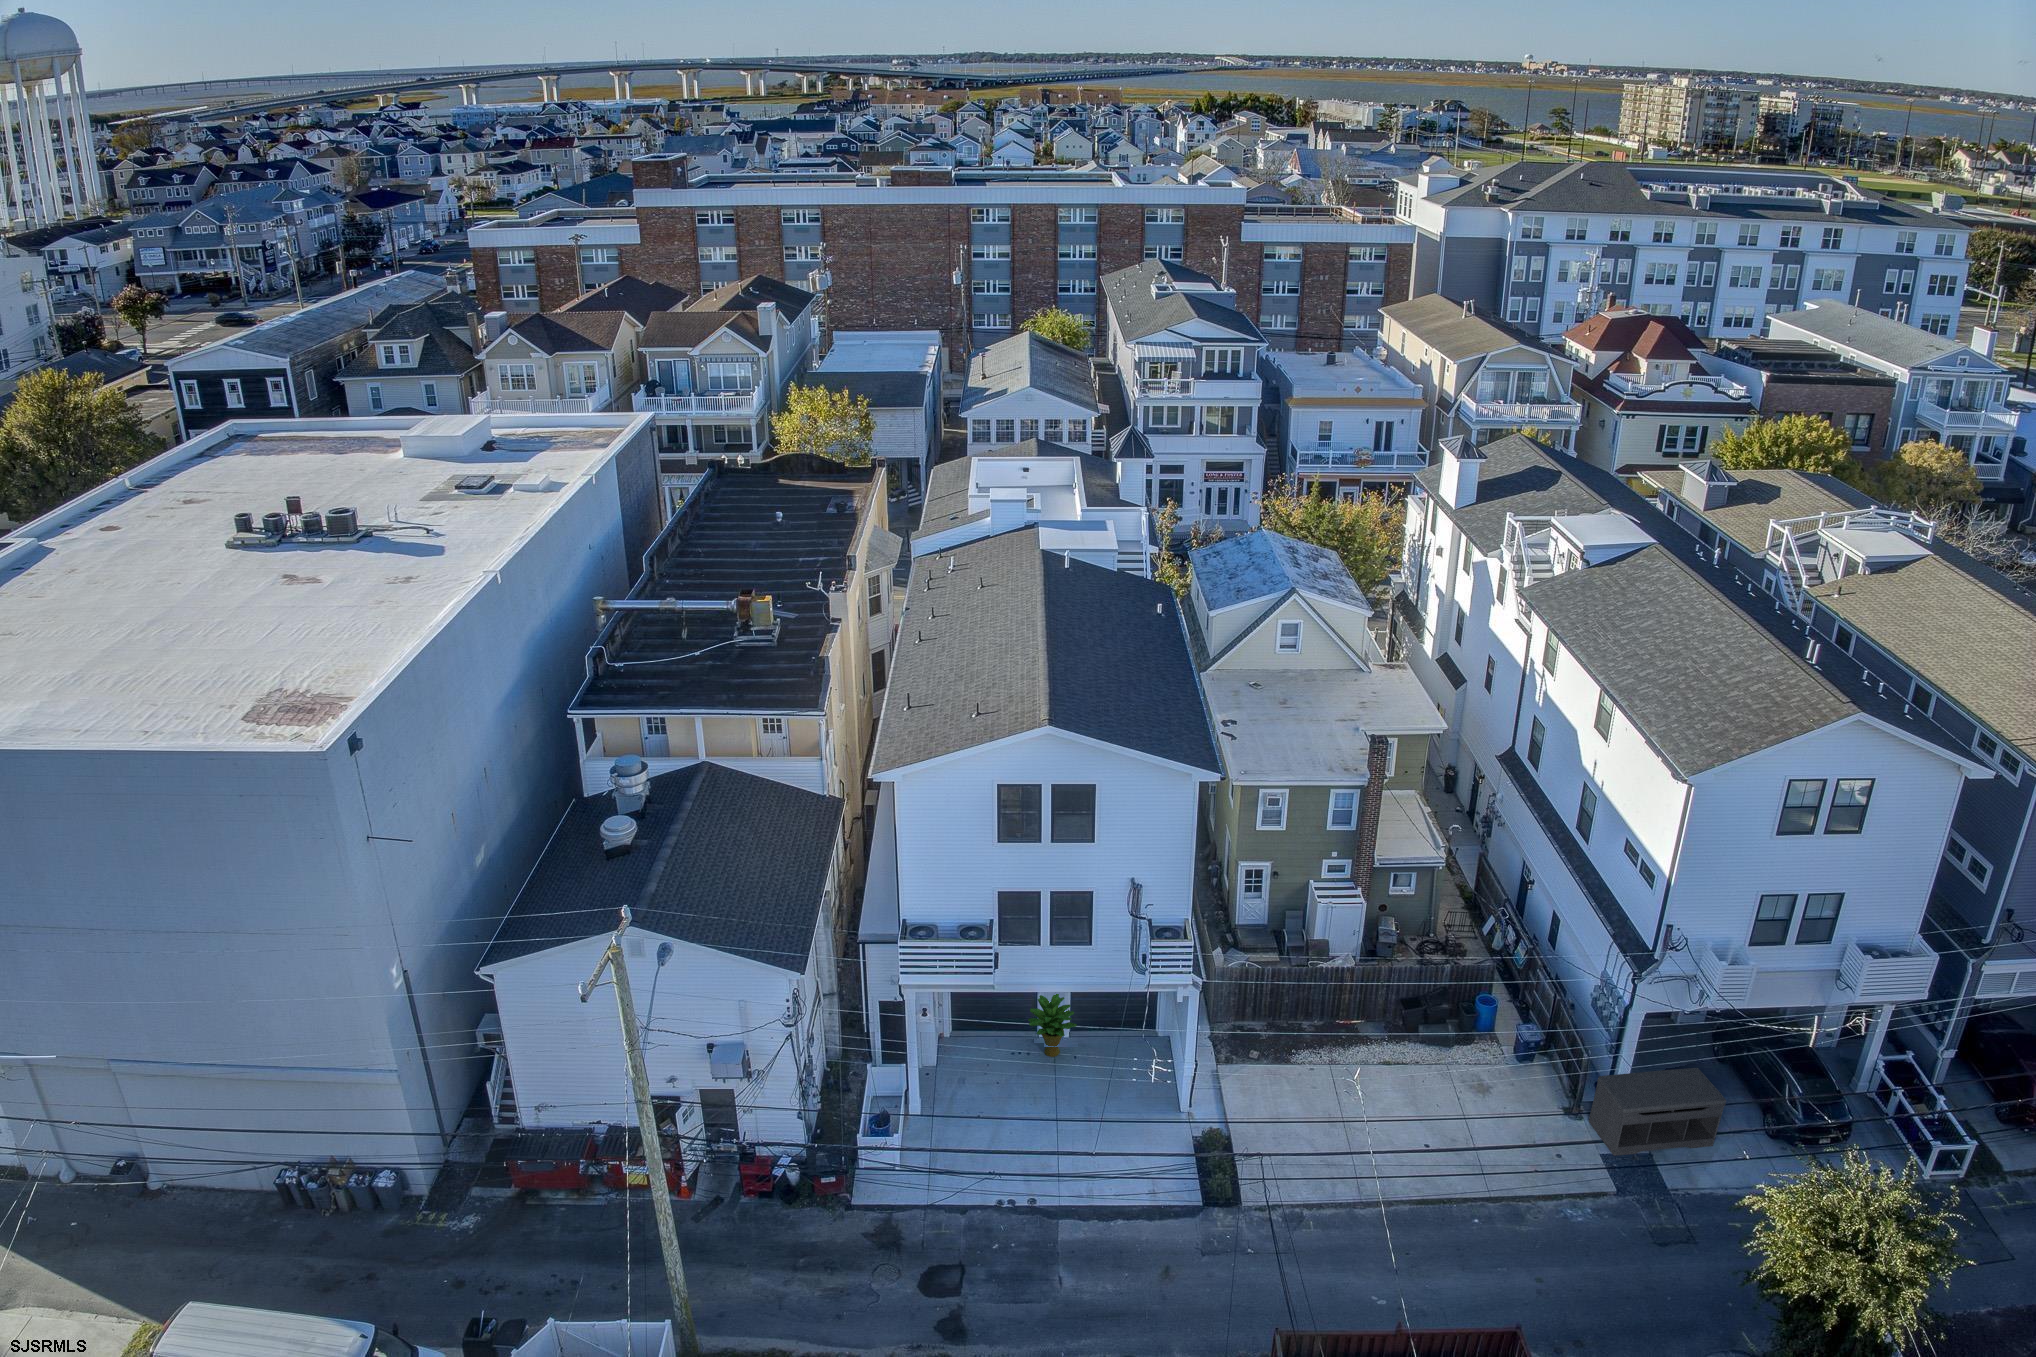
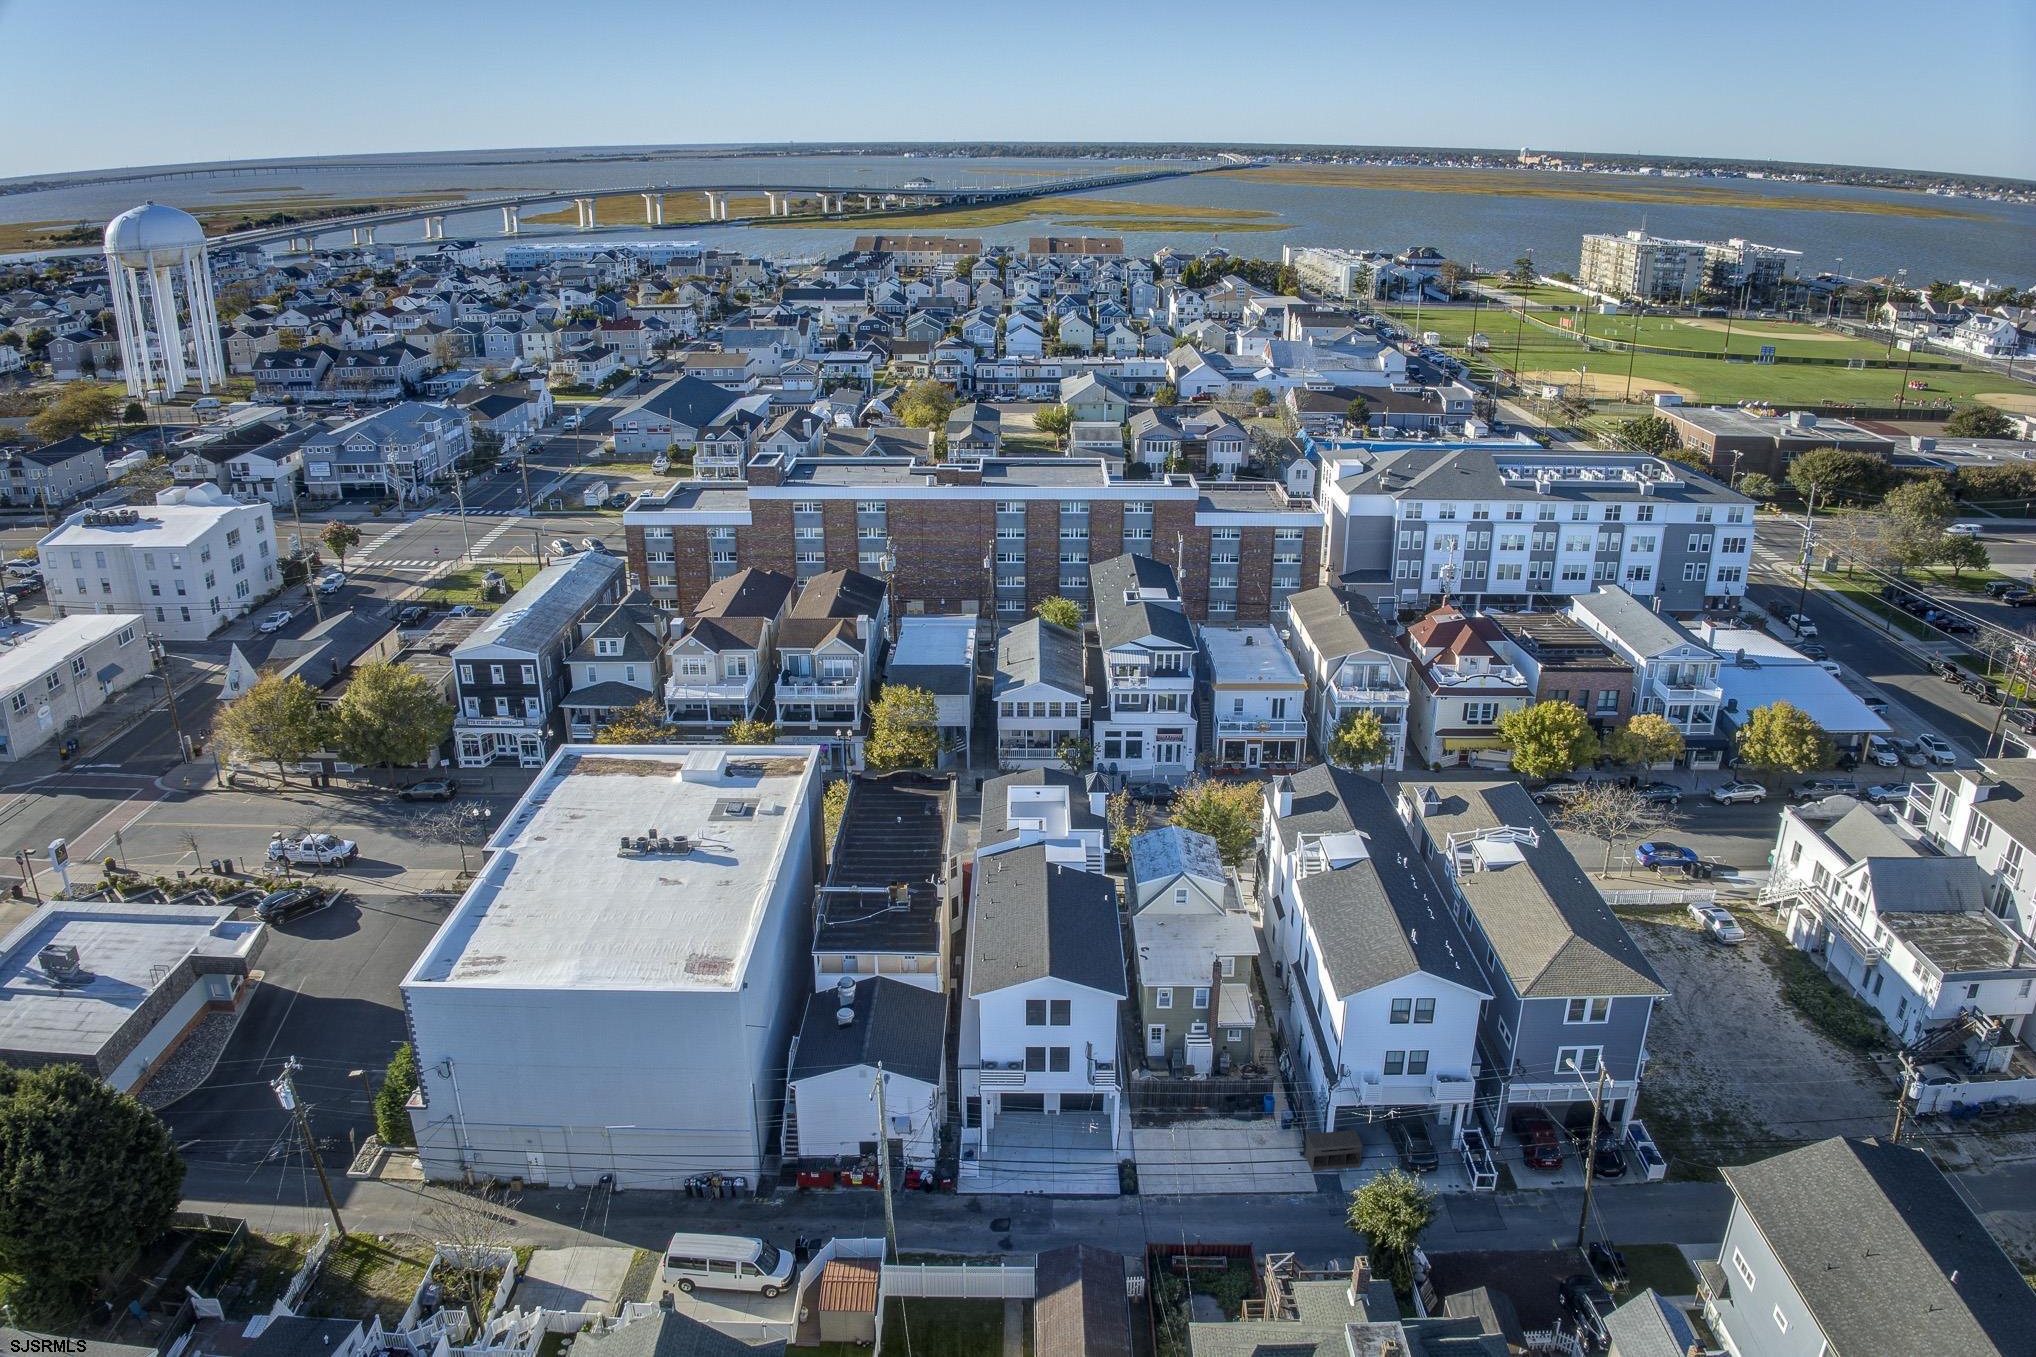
potted plant: present [1028,994,1077,1057] -> none [1040,1093,1064,1126]

